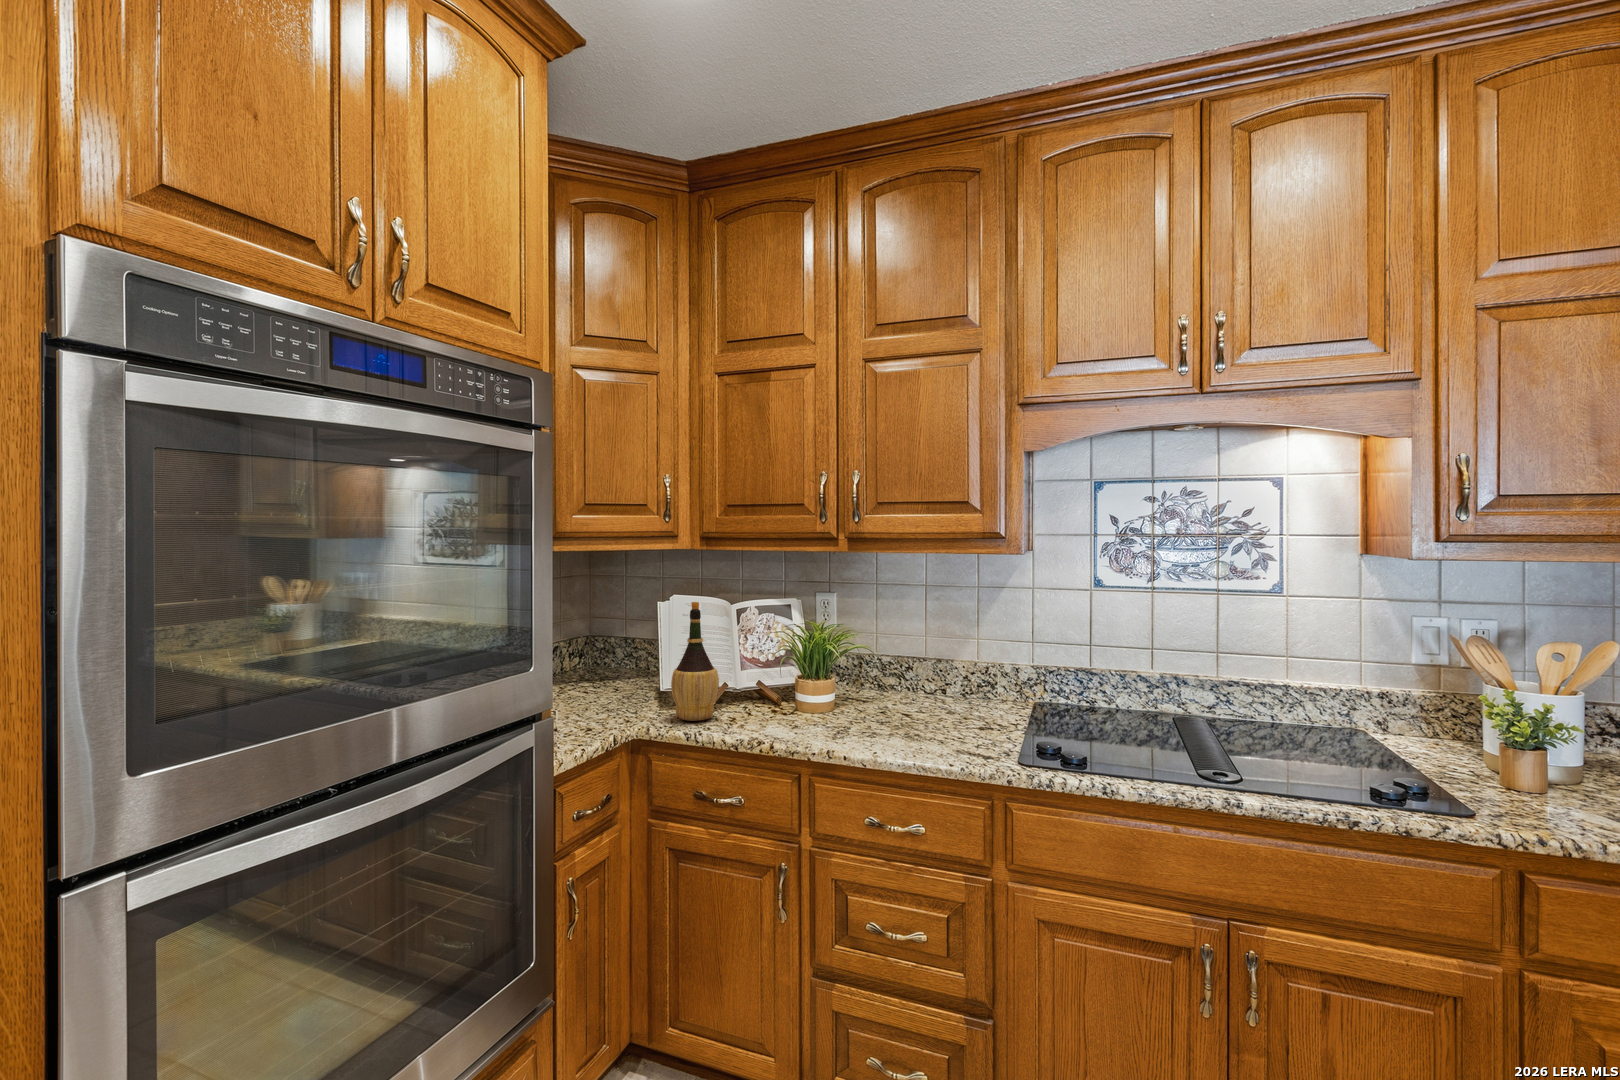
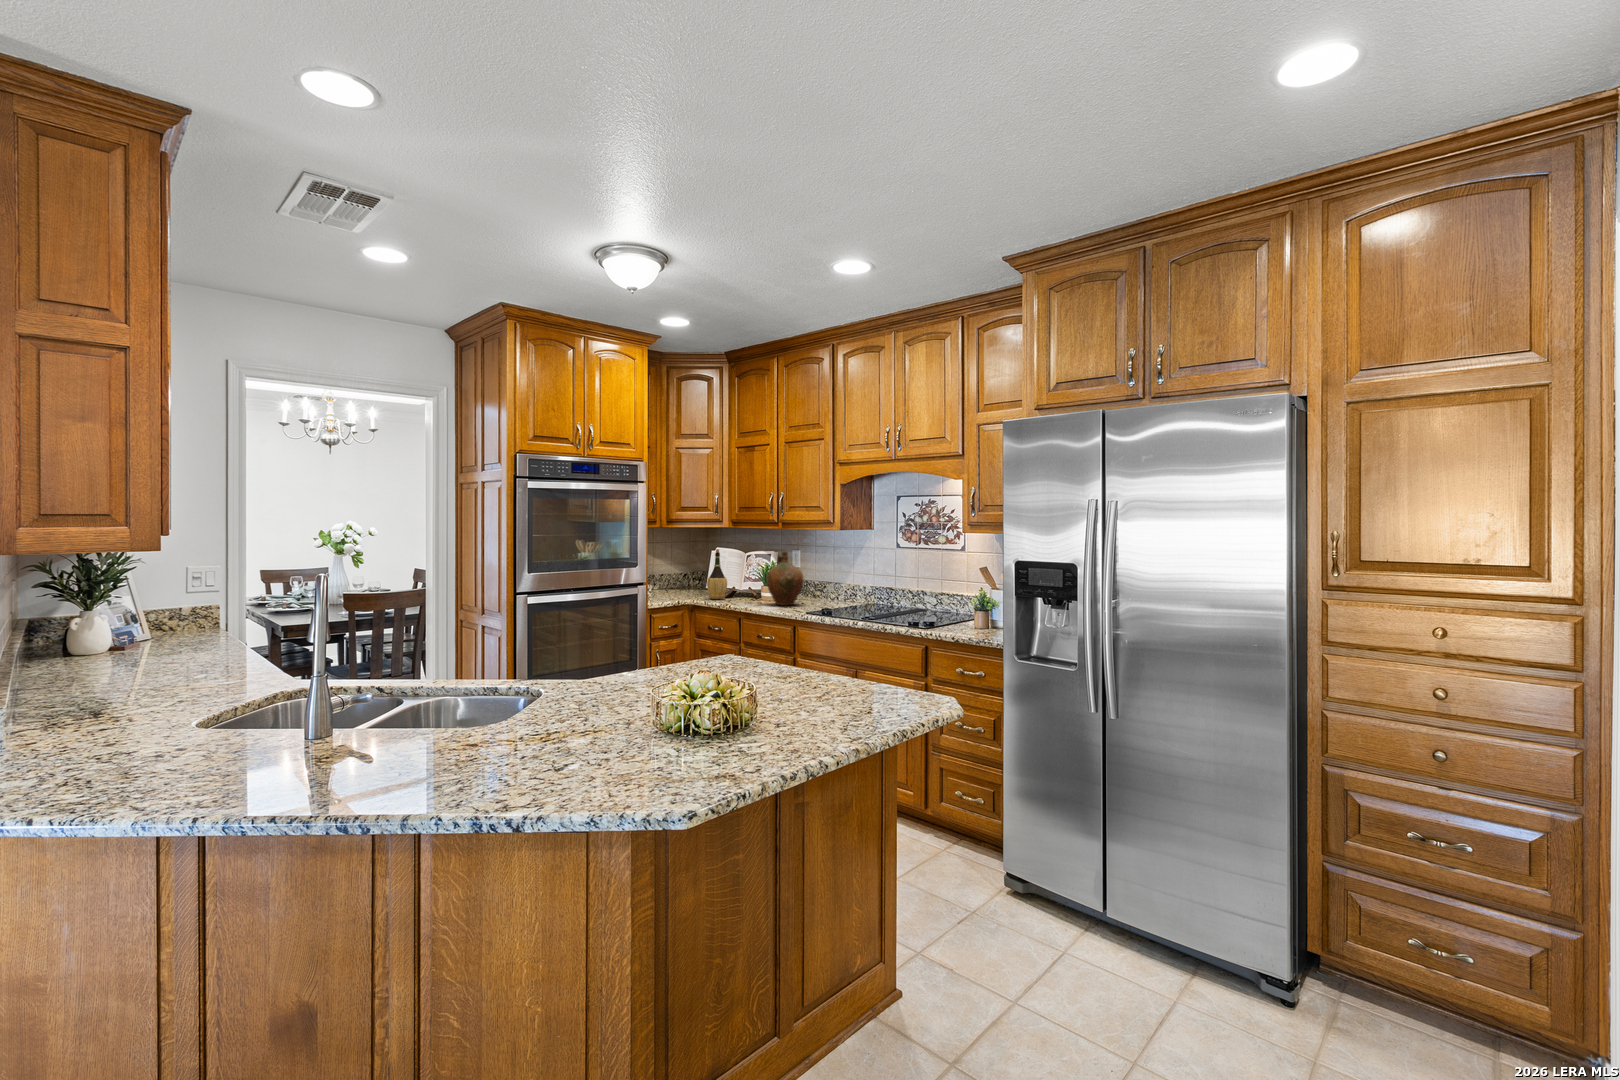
ceramic jug: none [843,606,934,734] -> present [766,552,803,605]

